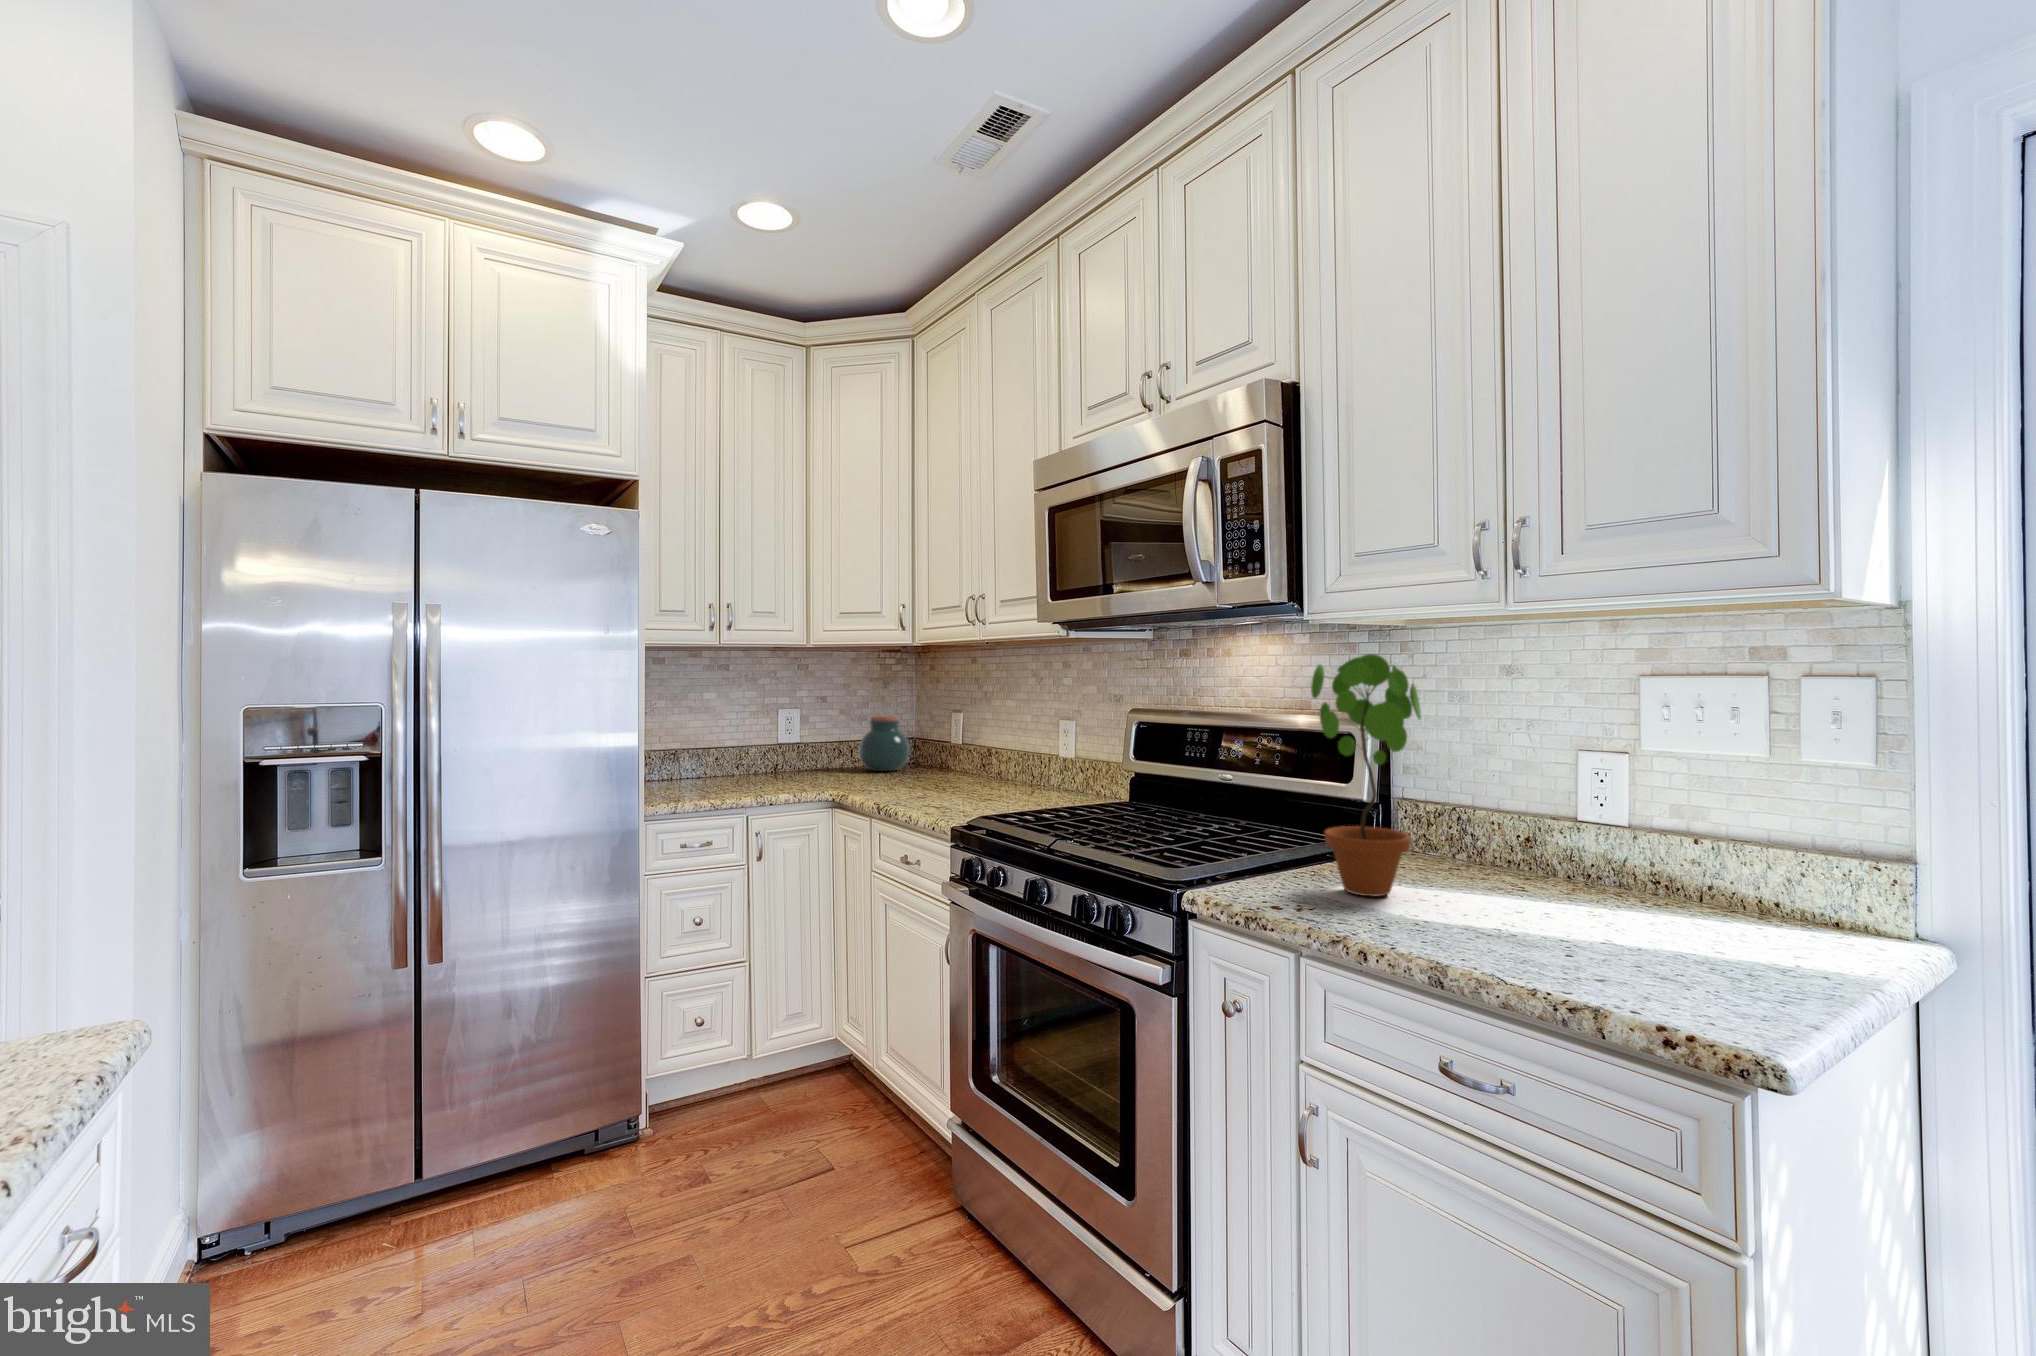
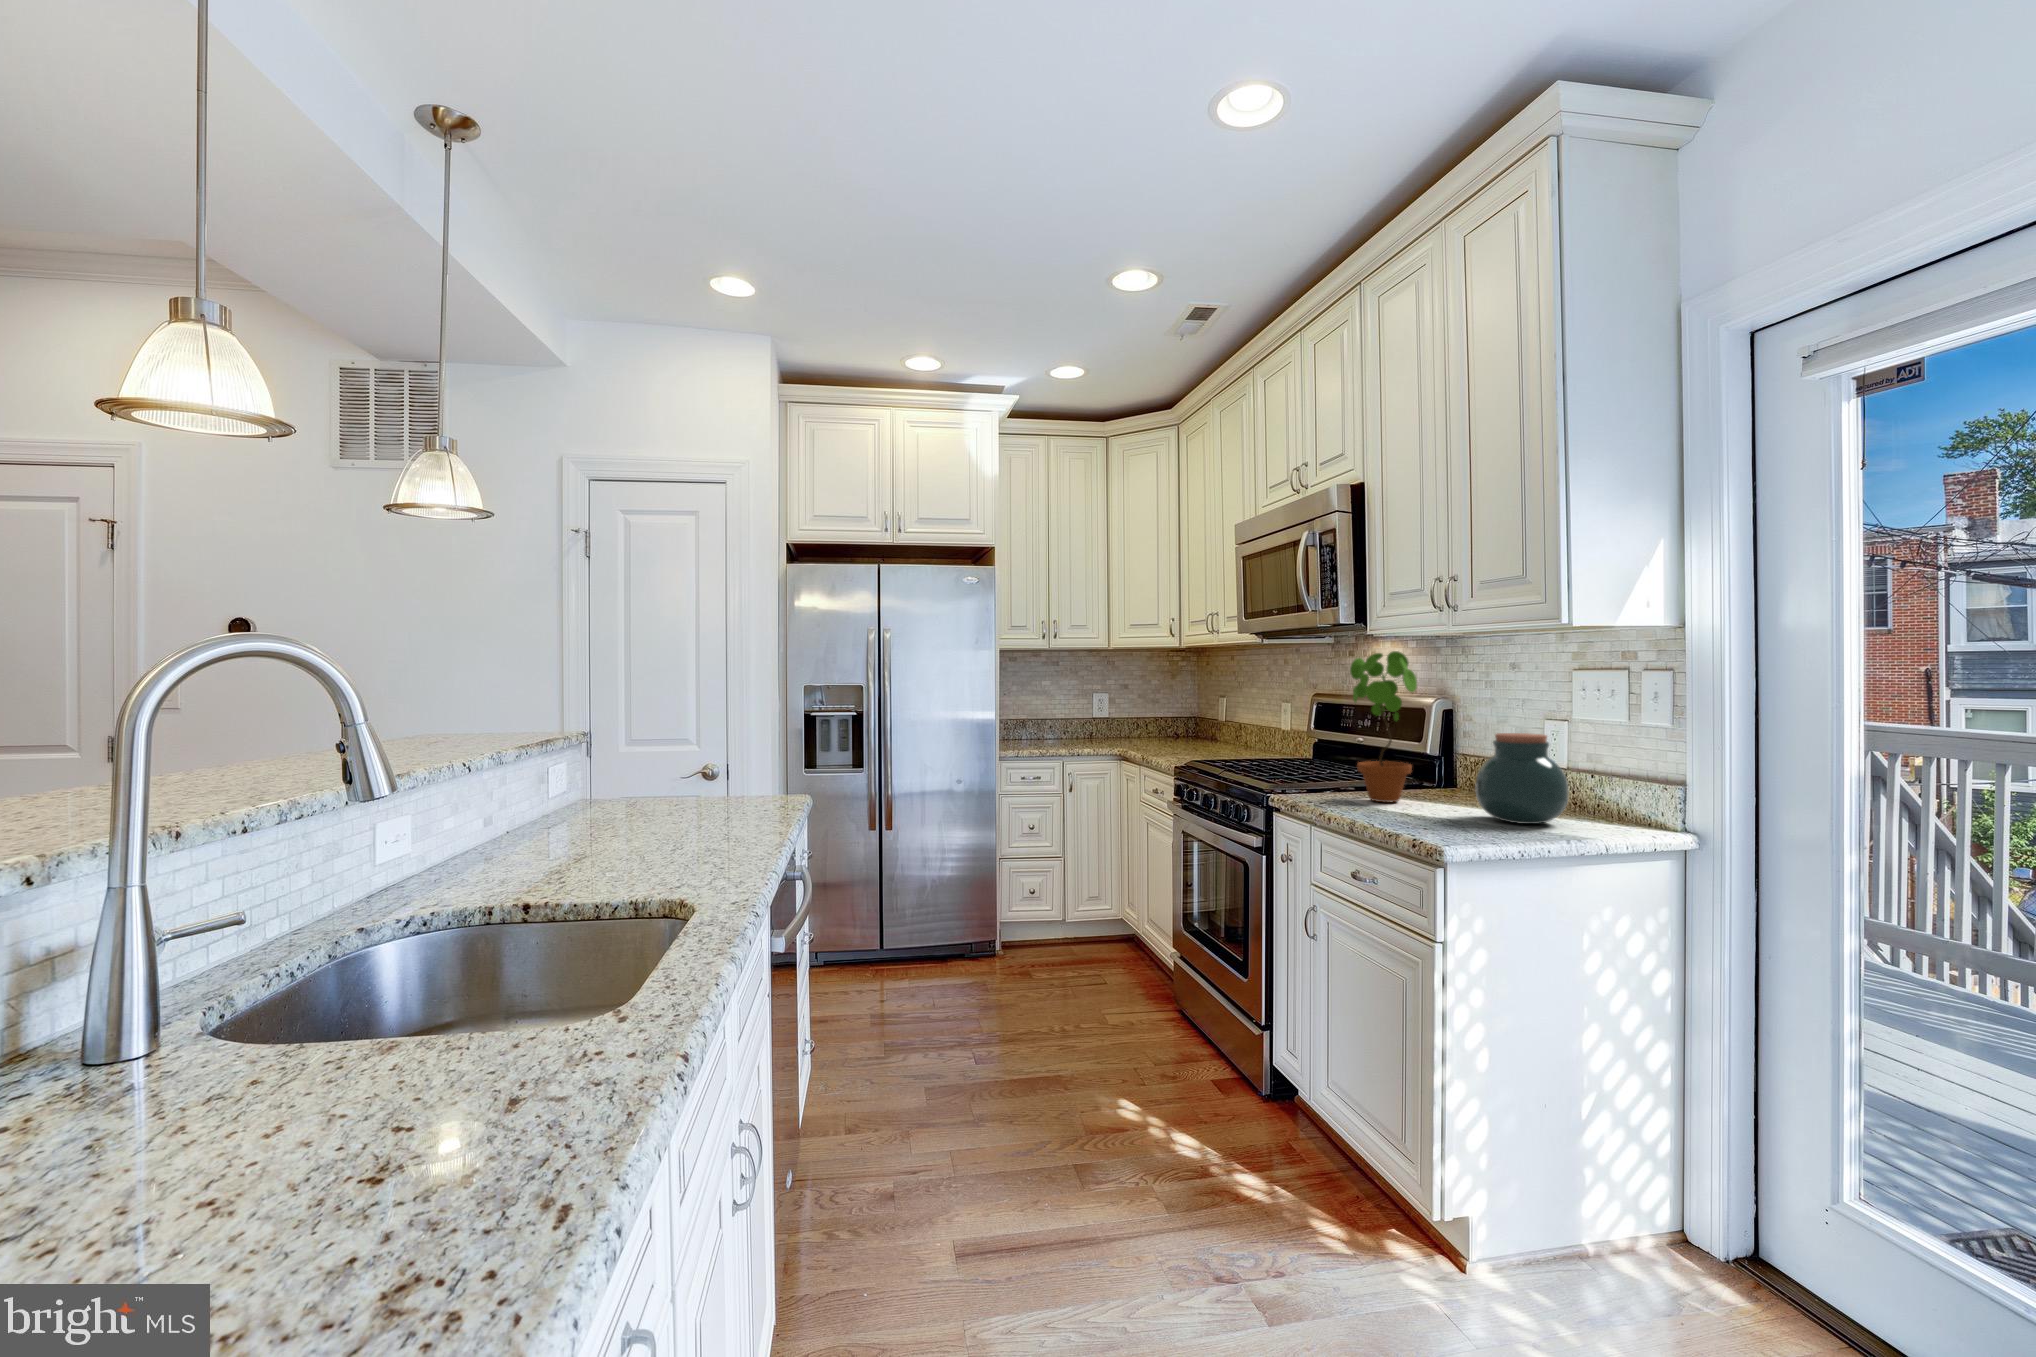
jar: present [859,716,910,771] -> present [1476,733,1568,824]

